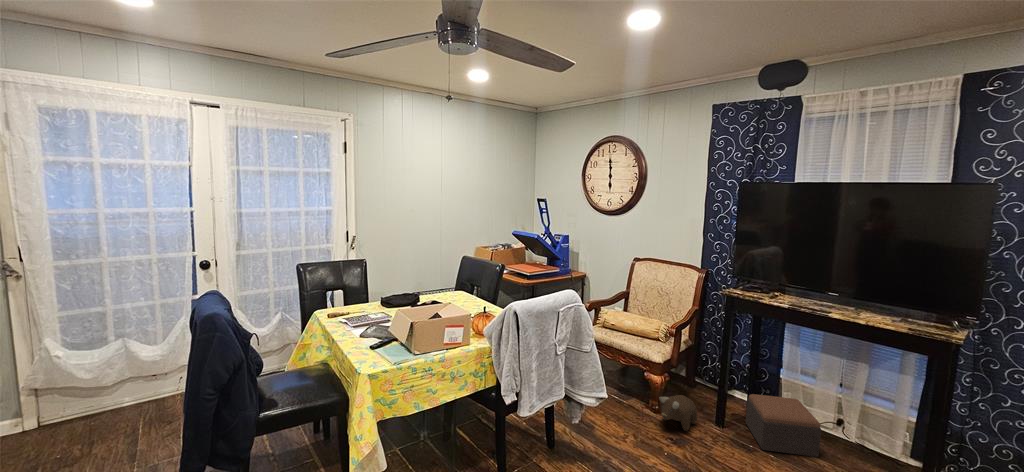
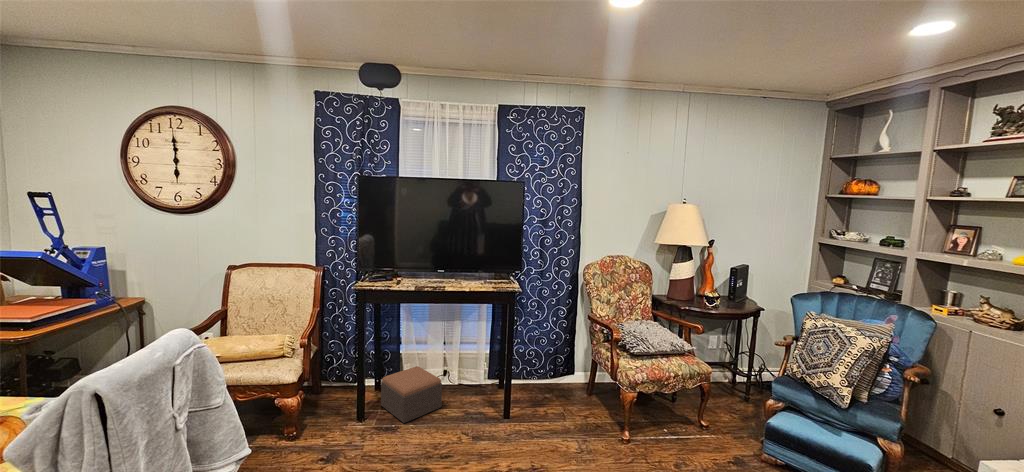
plush toy: present [659,395,697,431] -> none [301,406,341,443]

